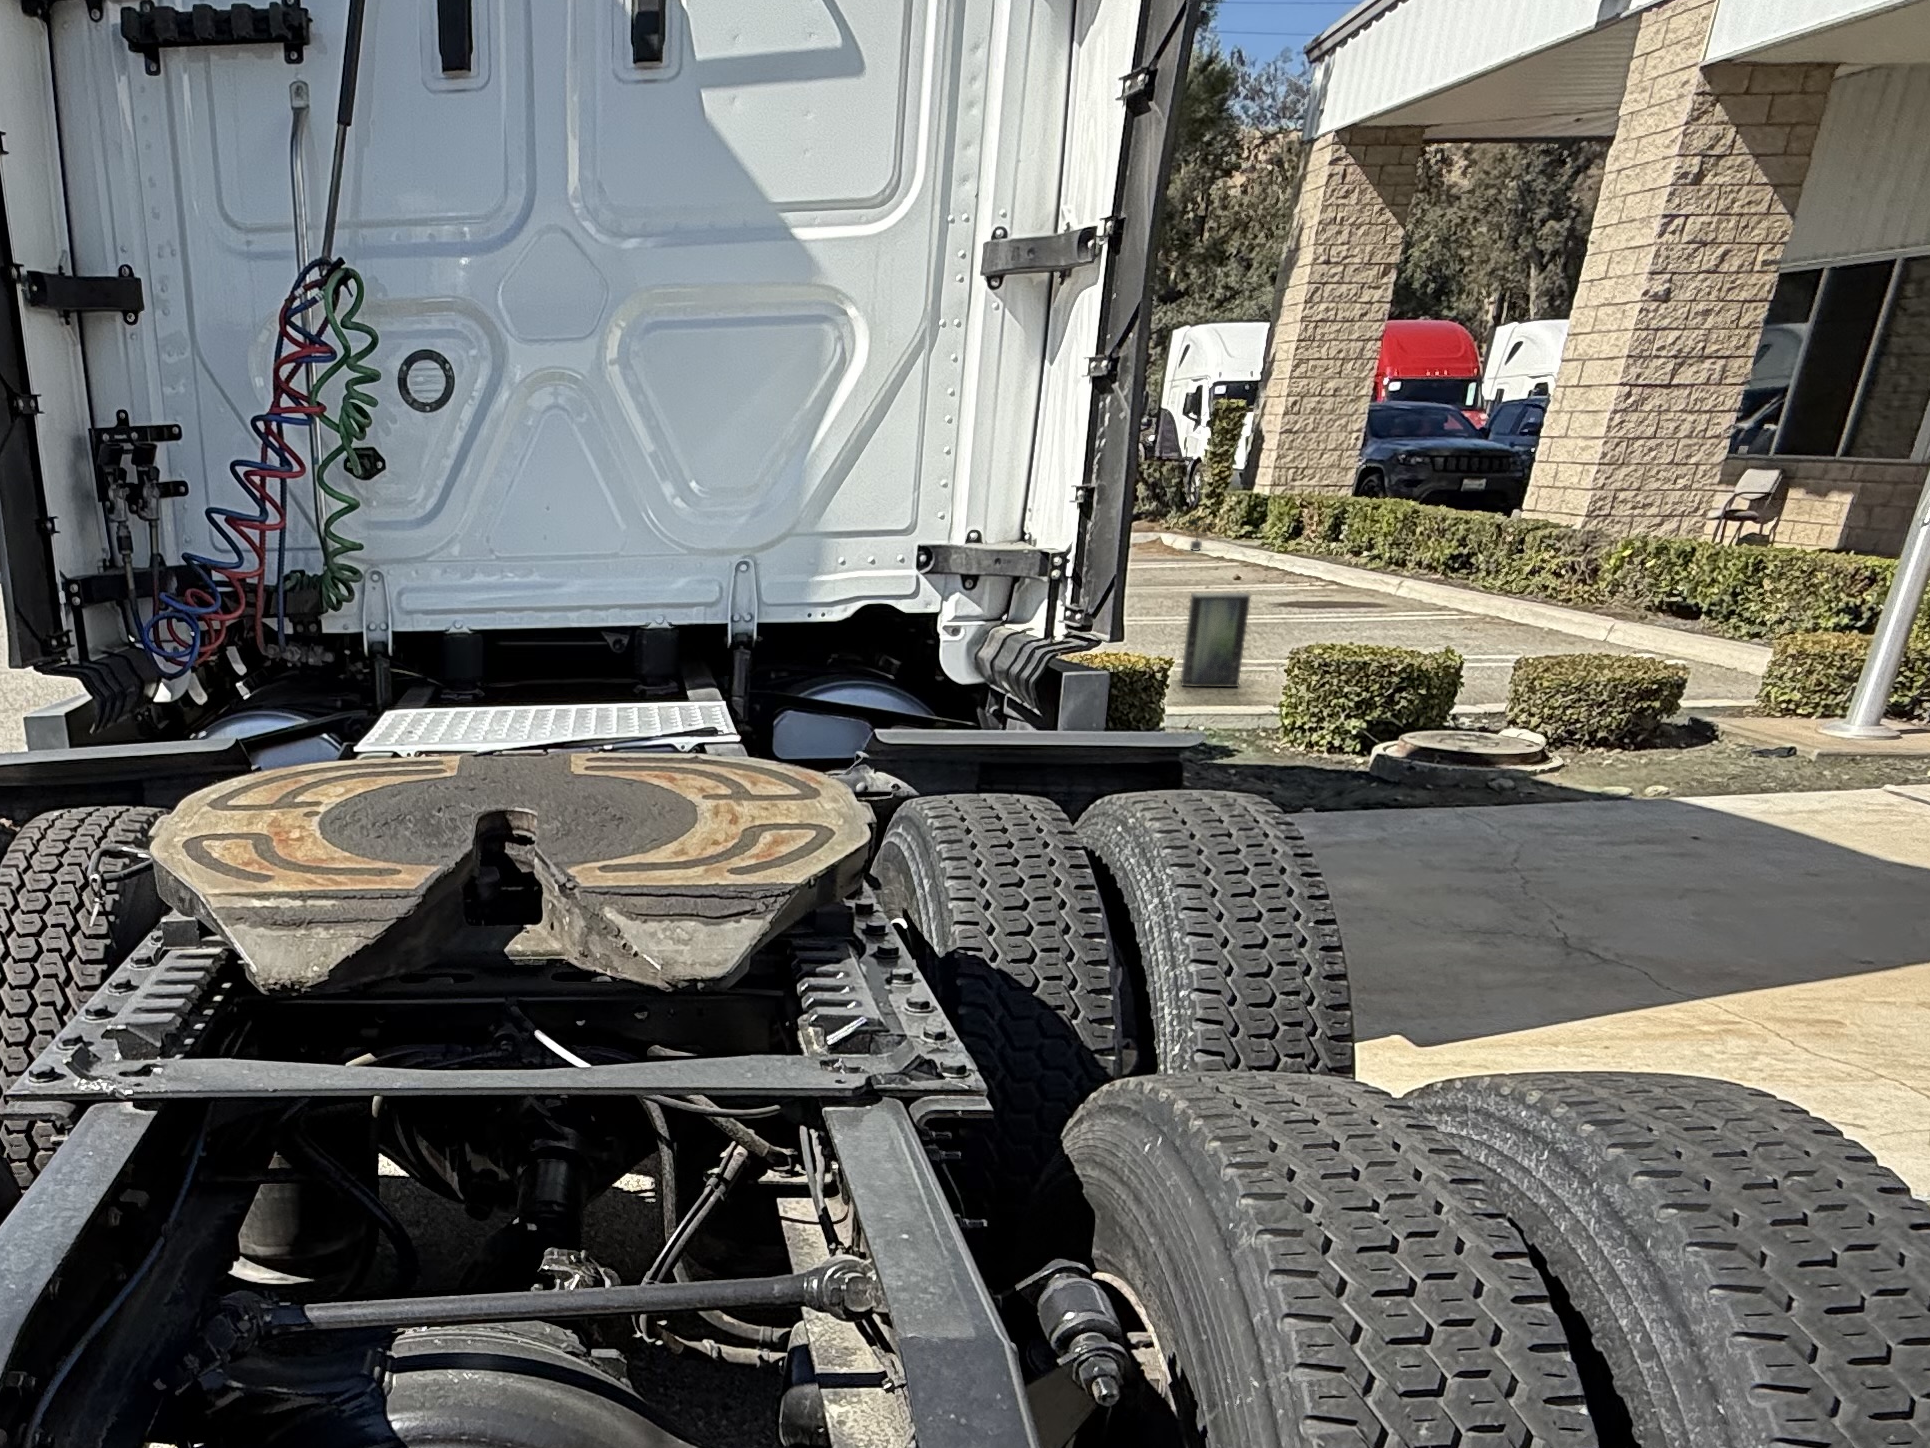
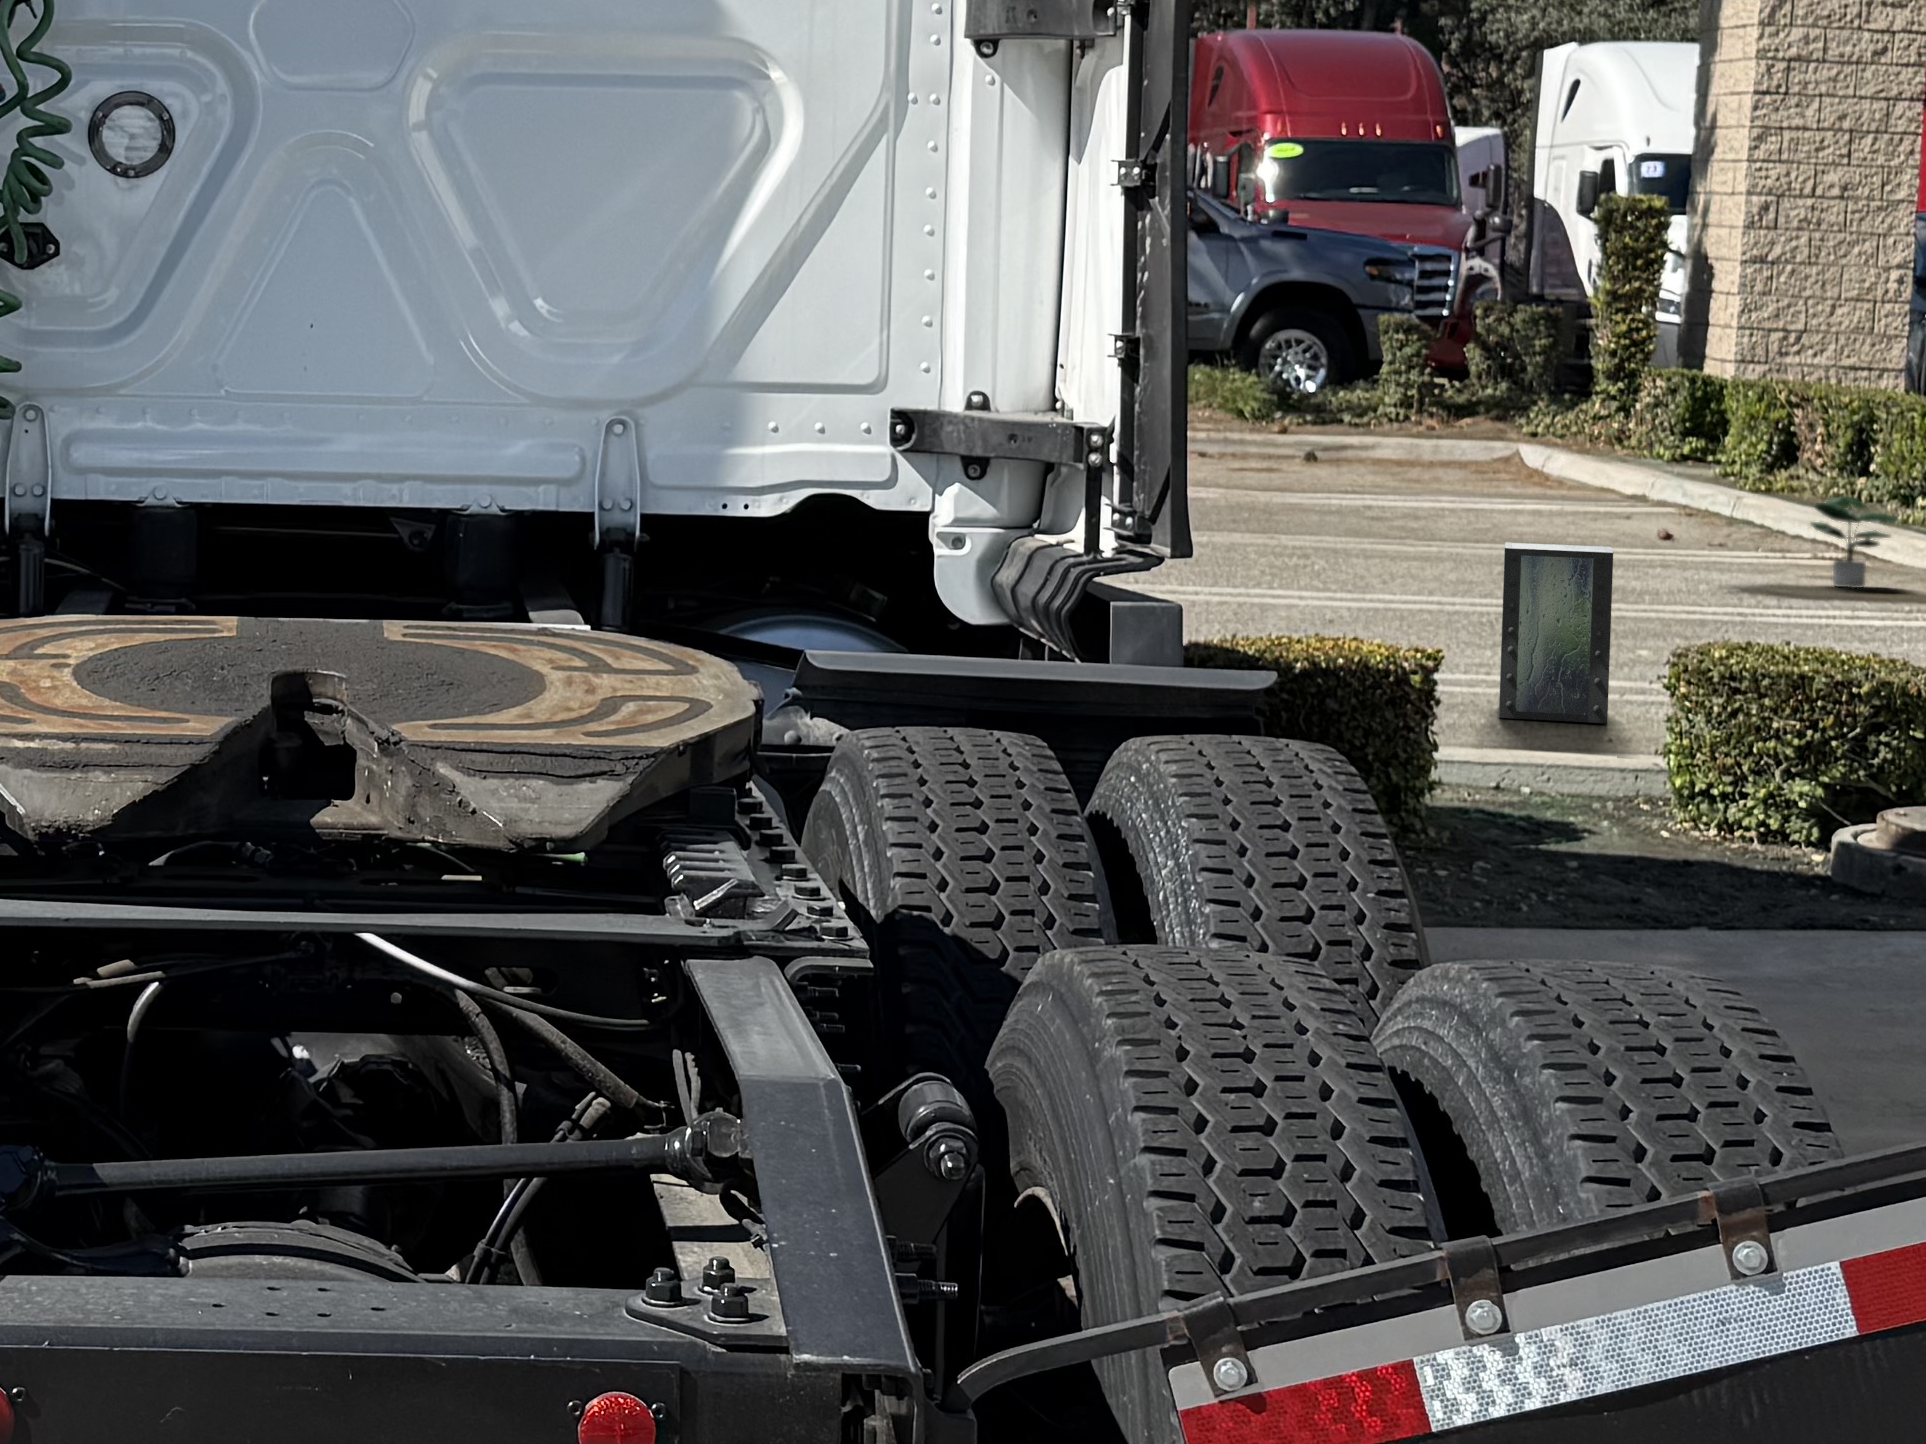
potted plant: present [1186,518,1212,551] -> present [1811,495,1898,588]

